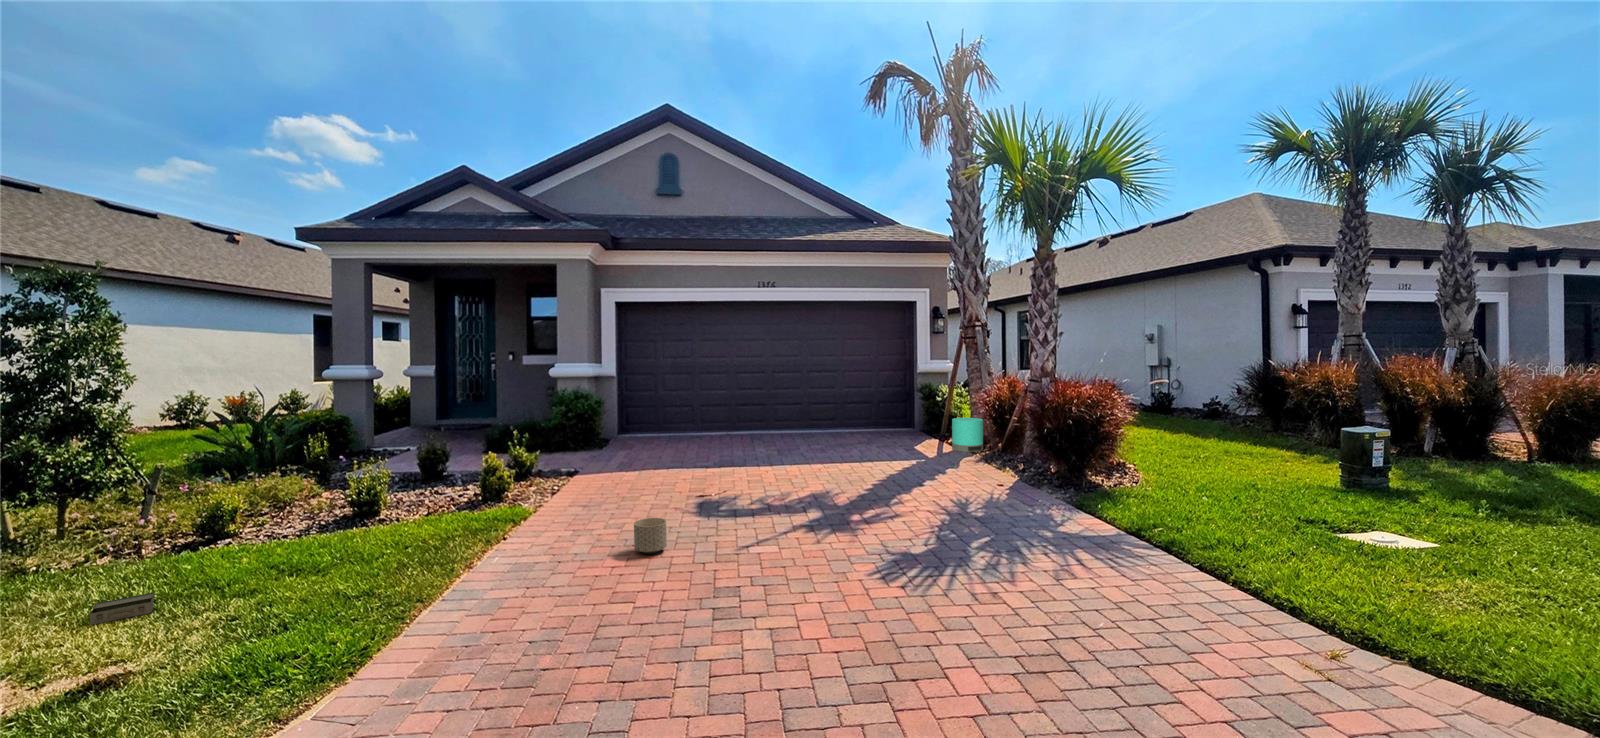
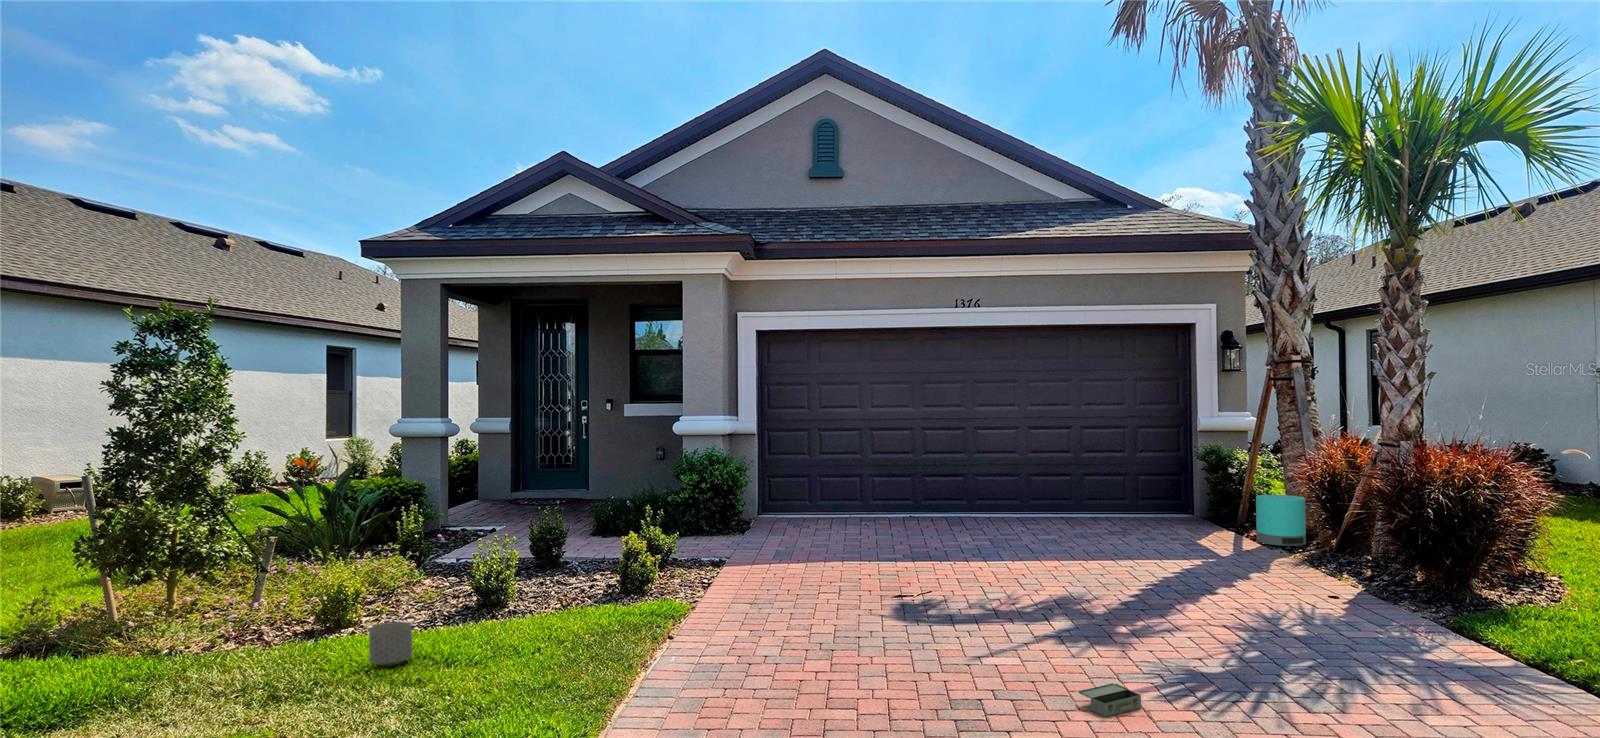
planter: present [634,518,667,554] -> present [369,621,412,667]
toolbox: present [90,593,154,625] -> present [1079,683,1141,717]

